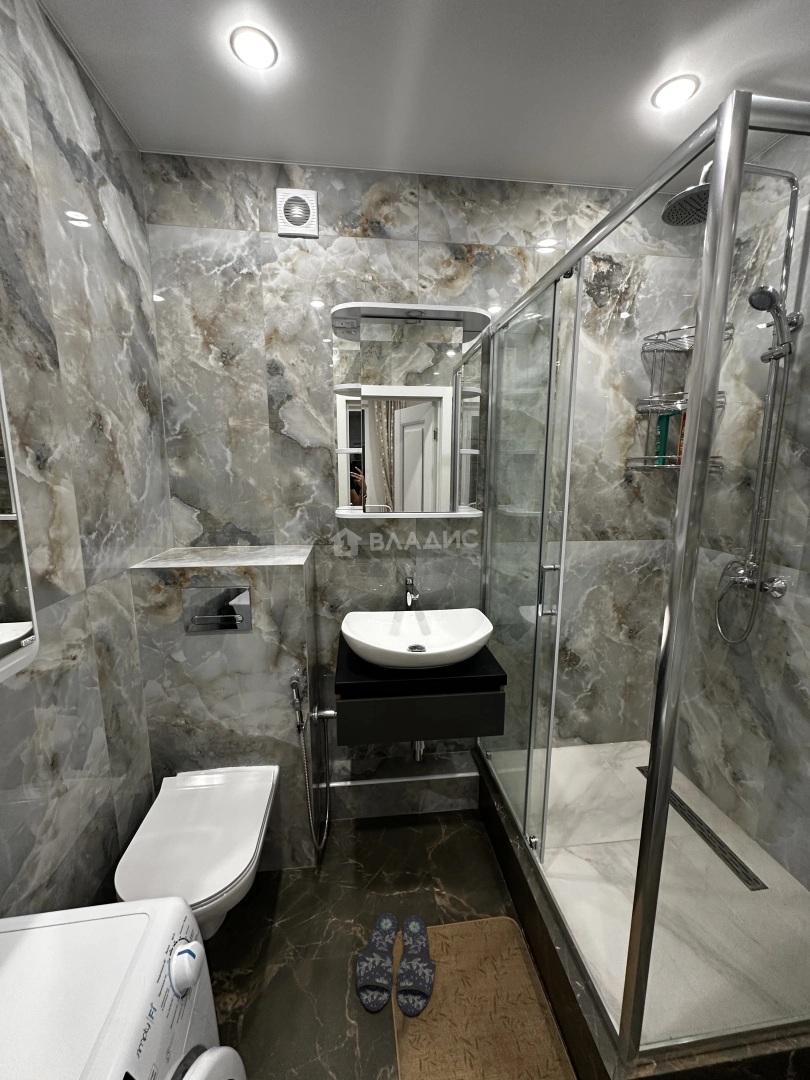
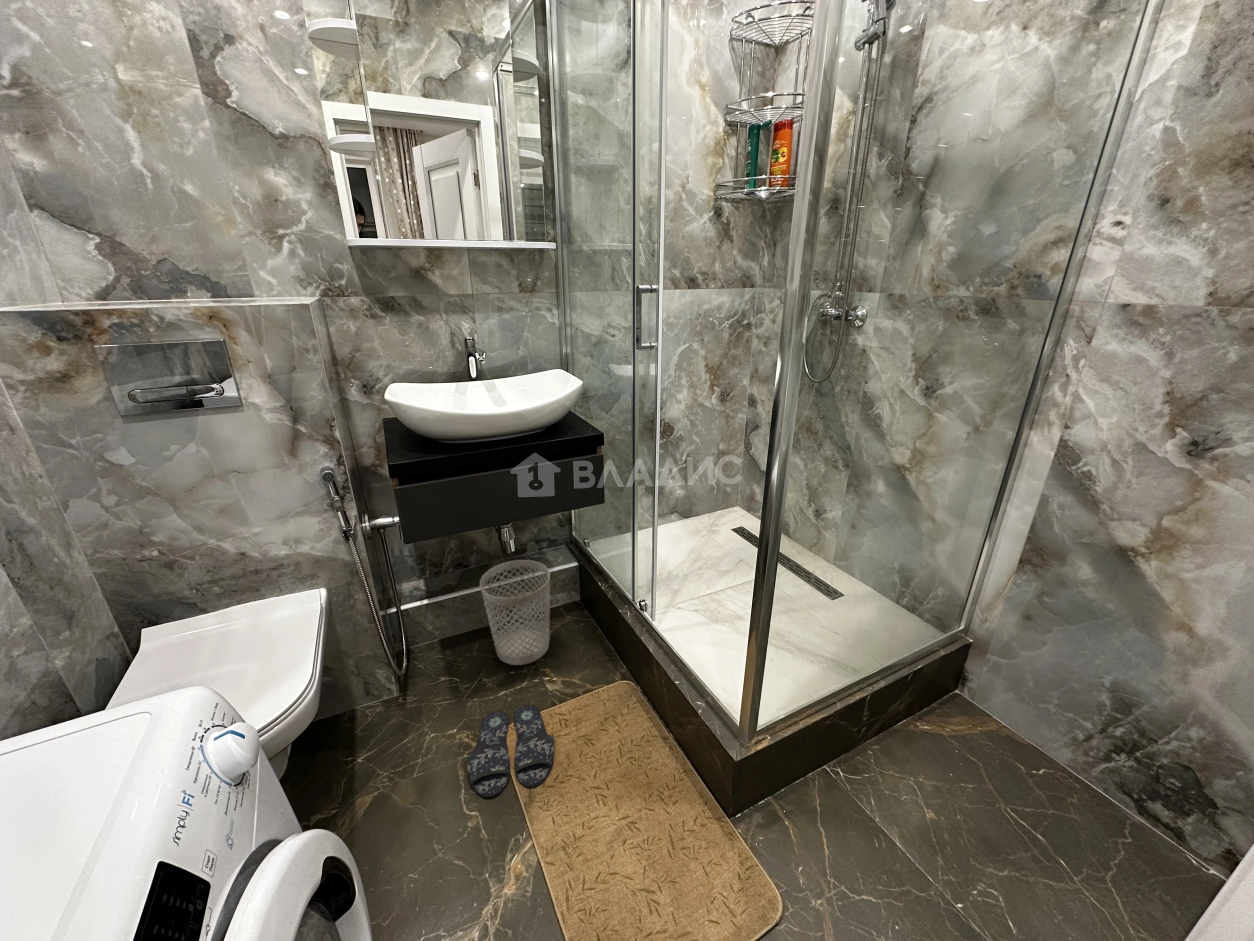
wastebasket: none [391,761,451,867] -> present [480,560,550,665]

